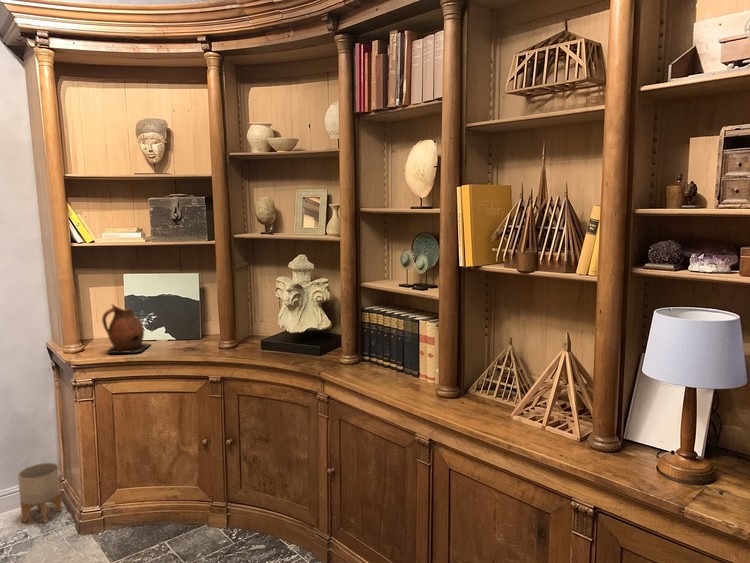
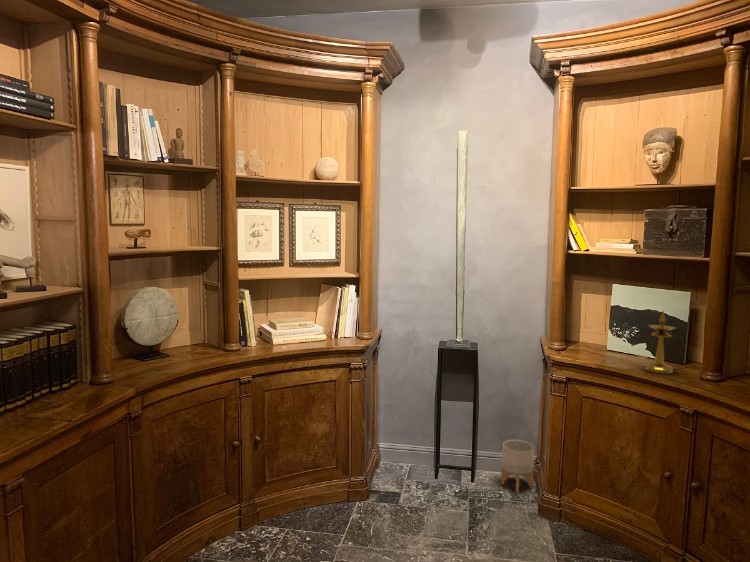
candlestick: none [169,293,196,353] -> present [645,311,676,374]
ceramic pitcher: present [102,304,150,353] -> none [583,311,629,363]

